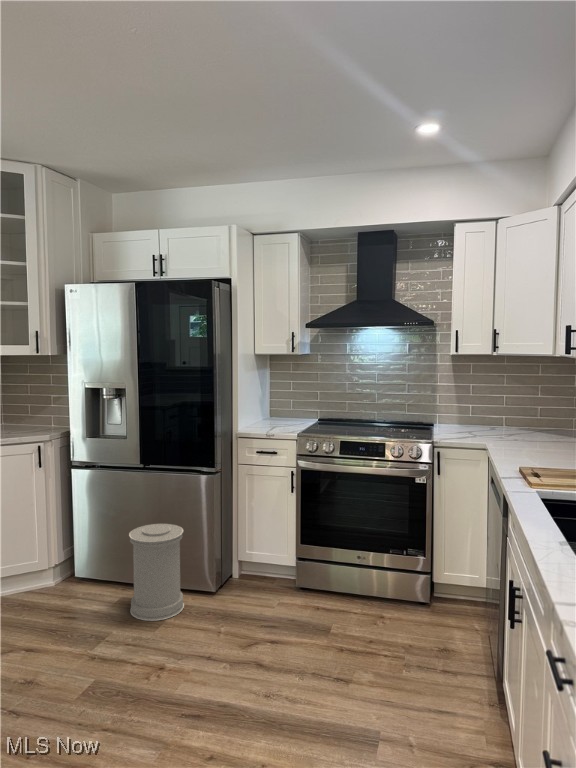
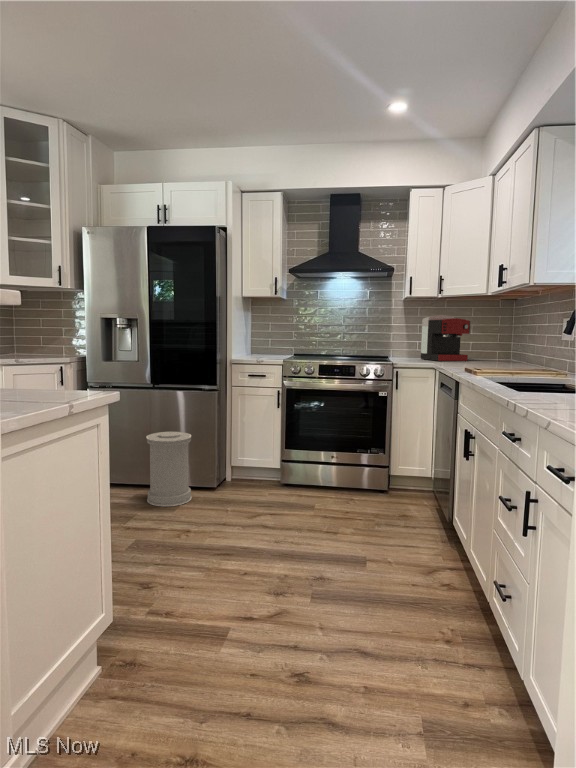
coffee maker: none [474,374,537,435] -> present [421,315,470,361]

